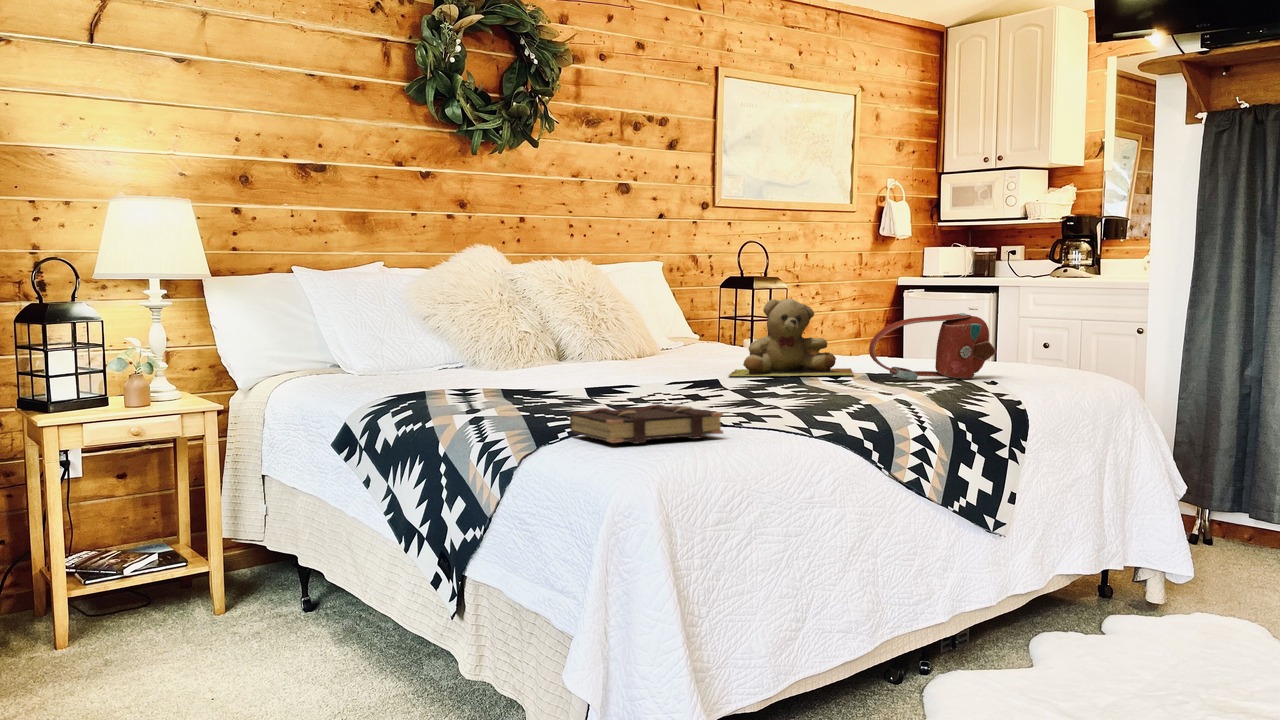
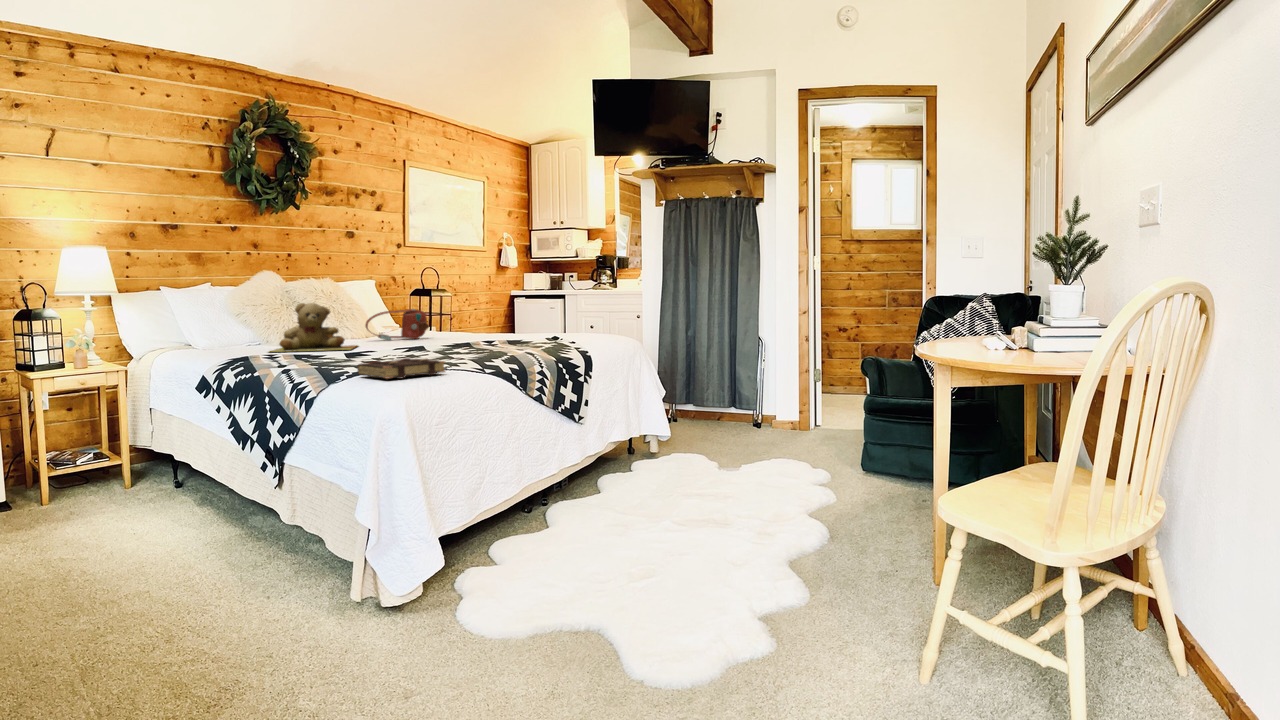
teddy bear: present [729,299,853,376] -> present [269,303,356,352]
handbag: present [869,313,996,380] -> present [365,309,429,340]

